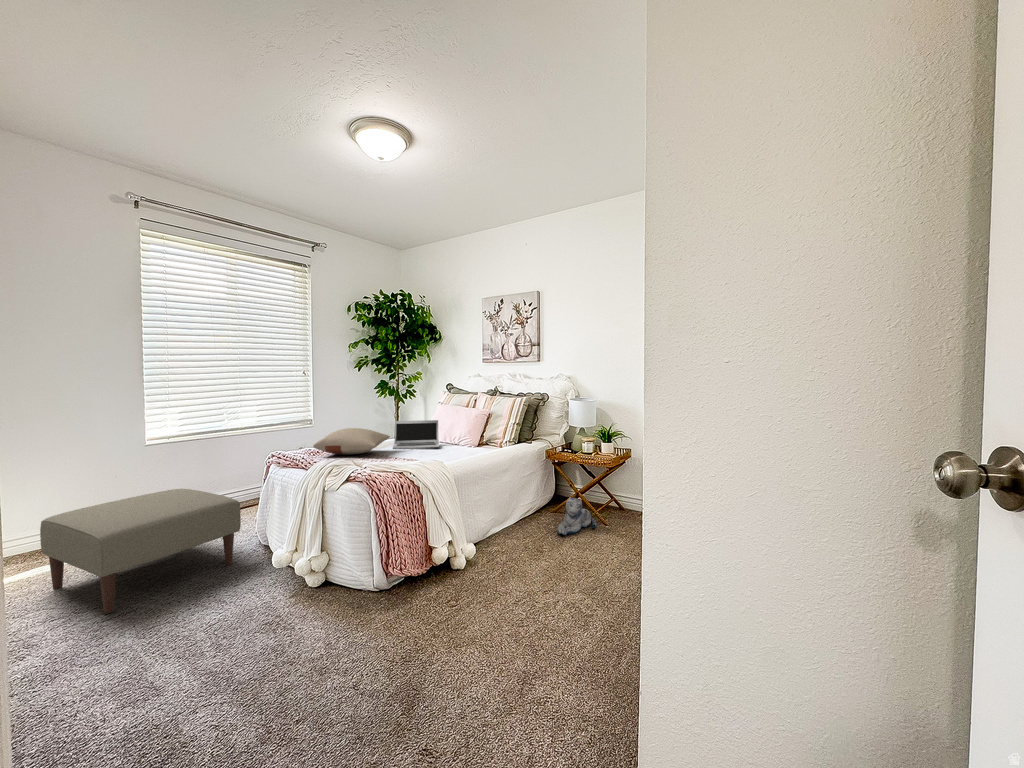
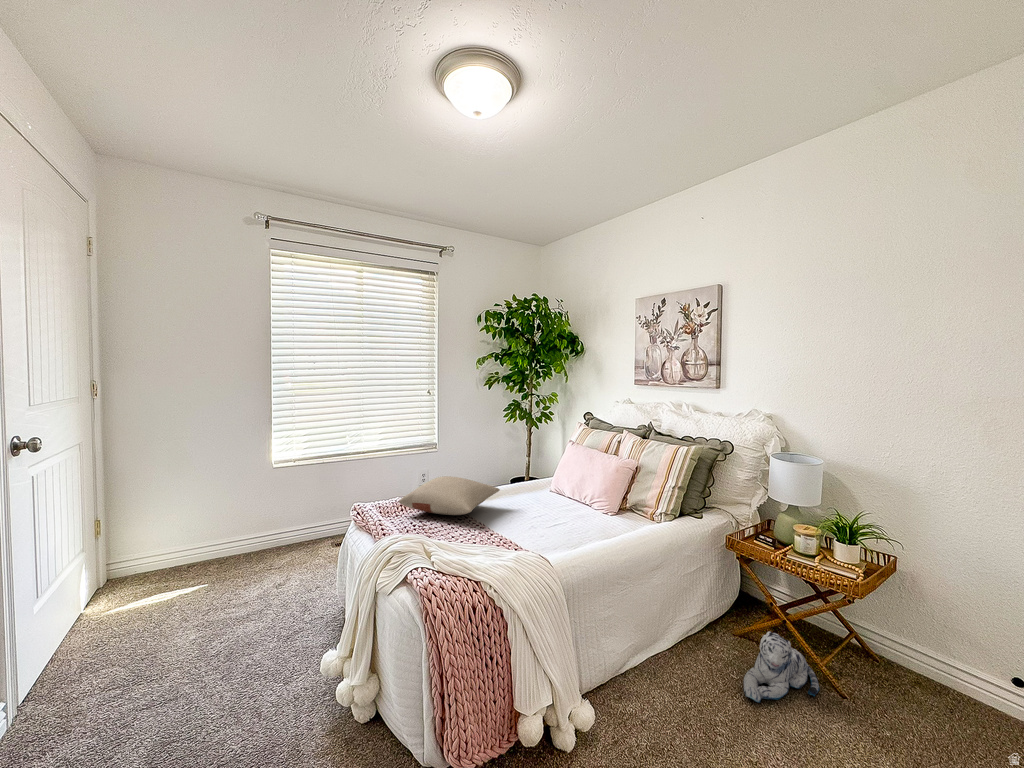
laptop: present [393,420,439,449] -> none [504,464,568,510]
ottoman: present [40,489,241,614] -> none [130,530,312,699]

